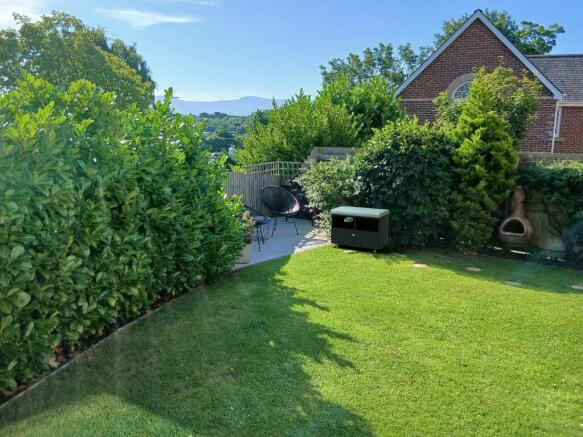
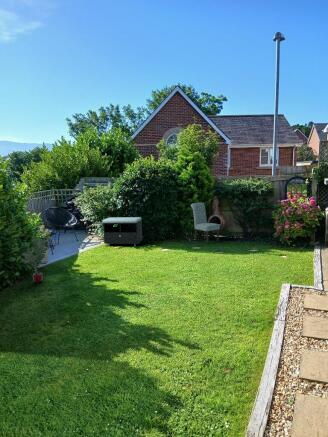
chair: none [472,195,519,262] -> present [191,203,220,243]
potted tree: none [199,227,240,293] -> present [21,236,48,283]

